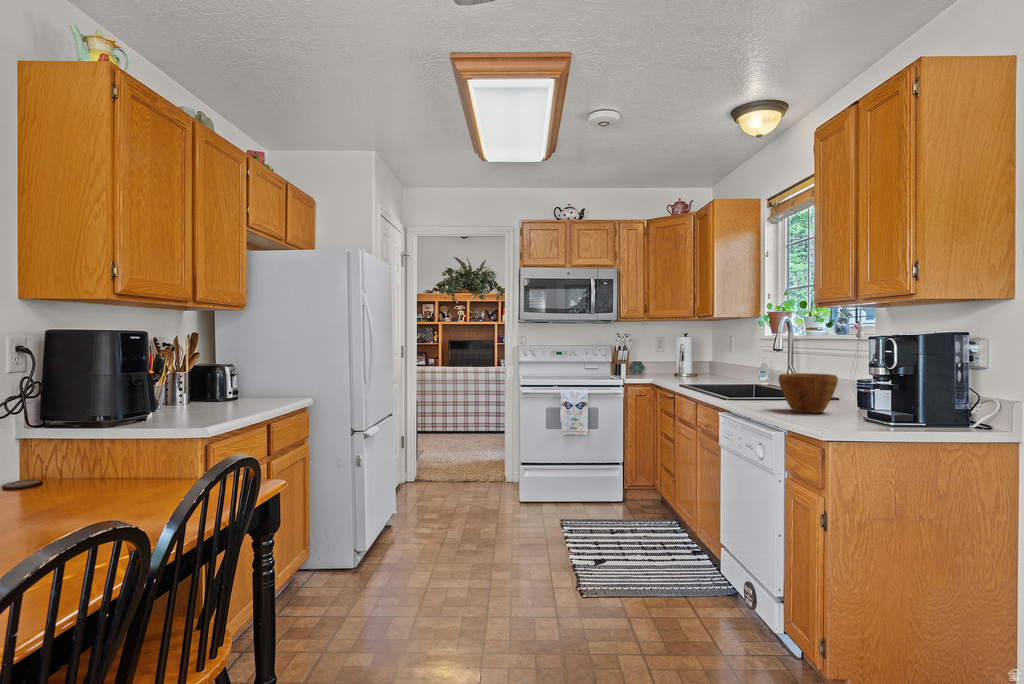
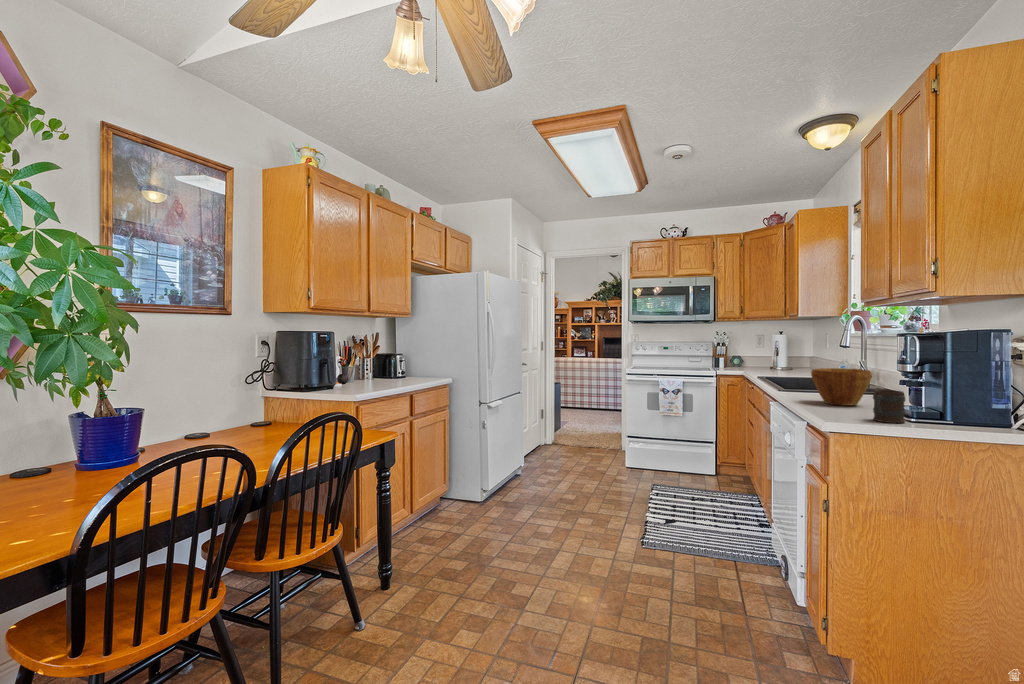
mug: none [863,395,893,428] -> present [873,390,905,423]

